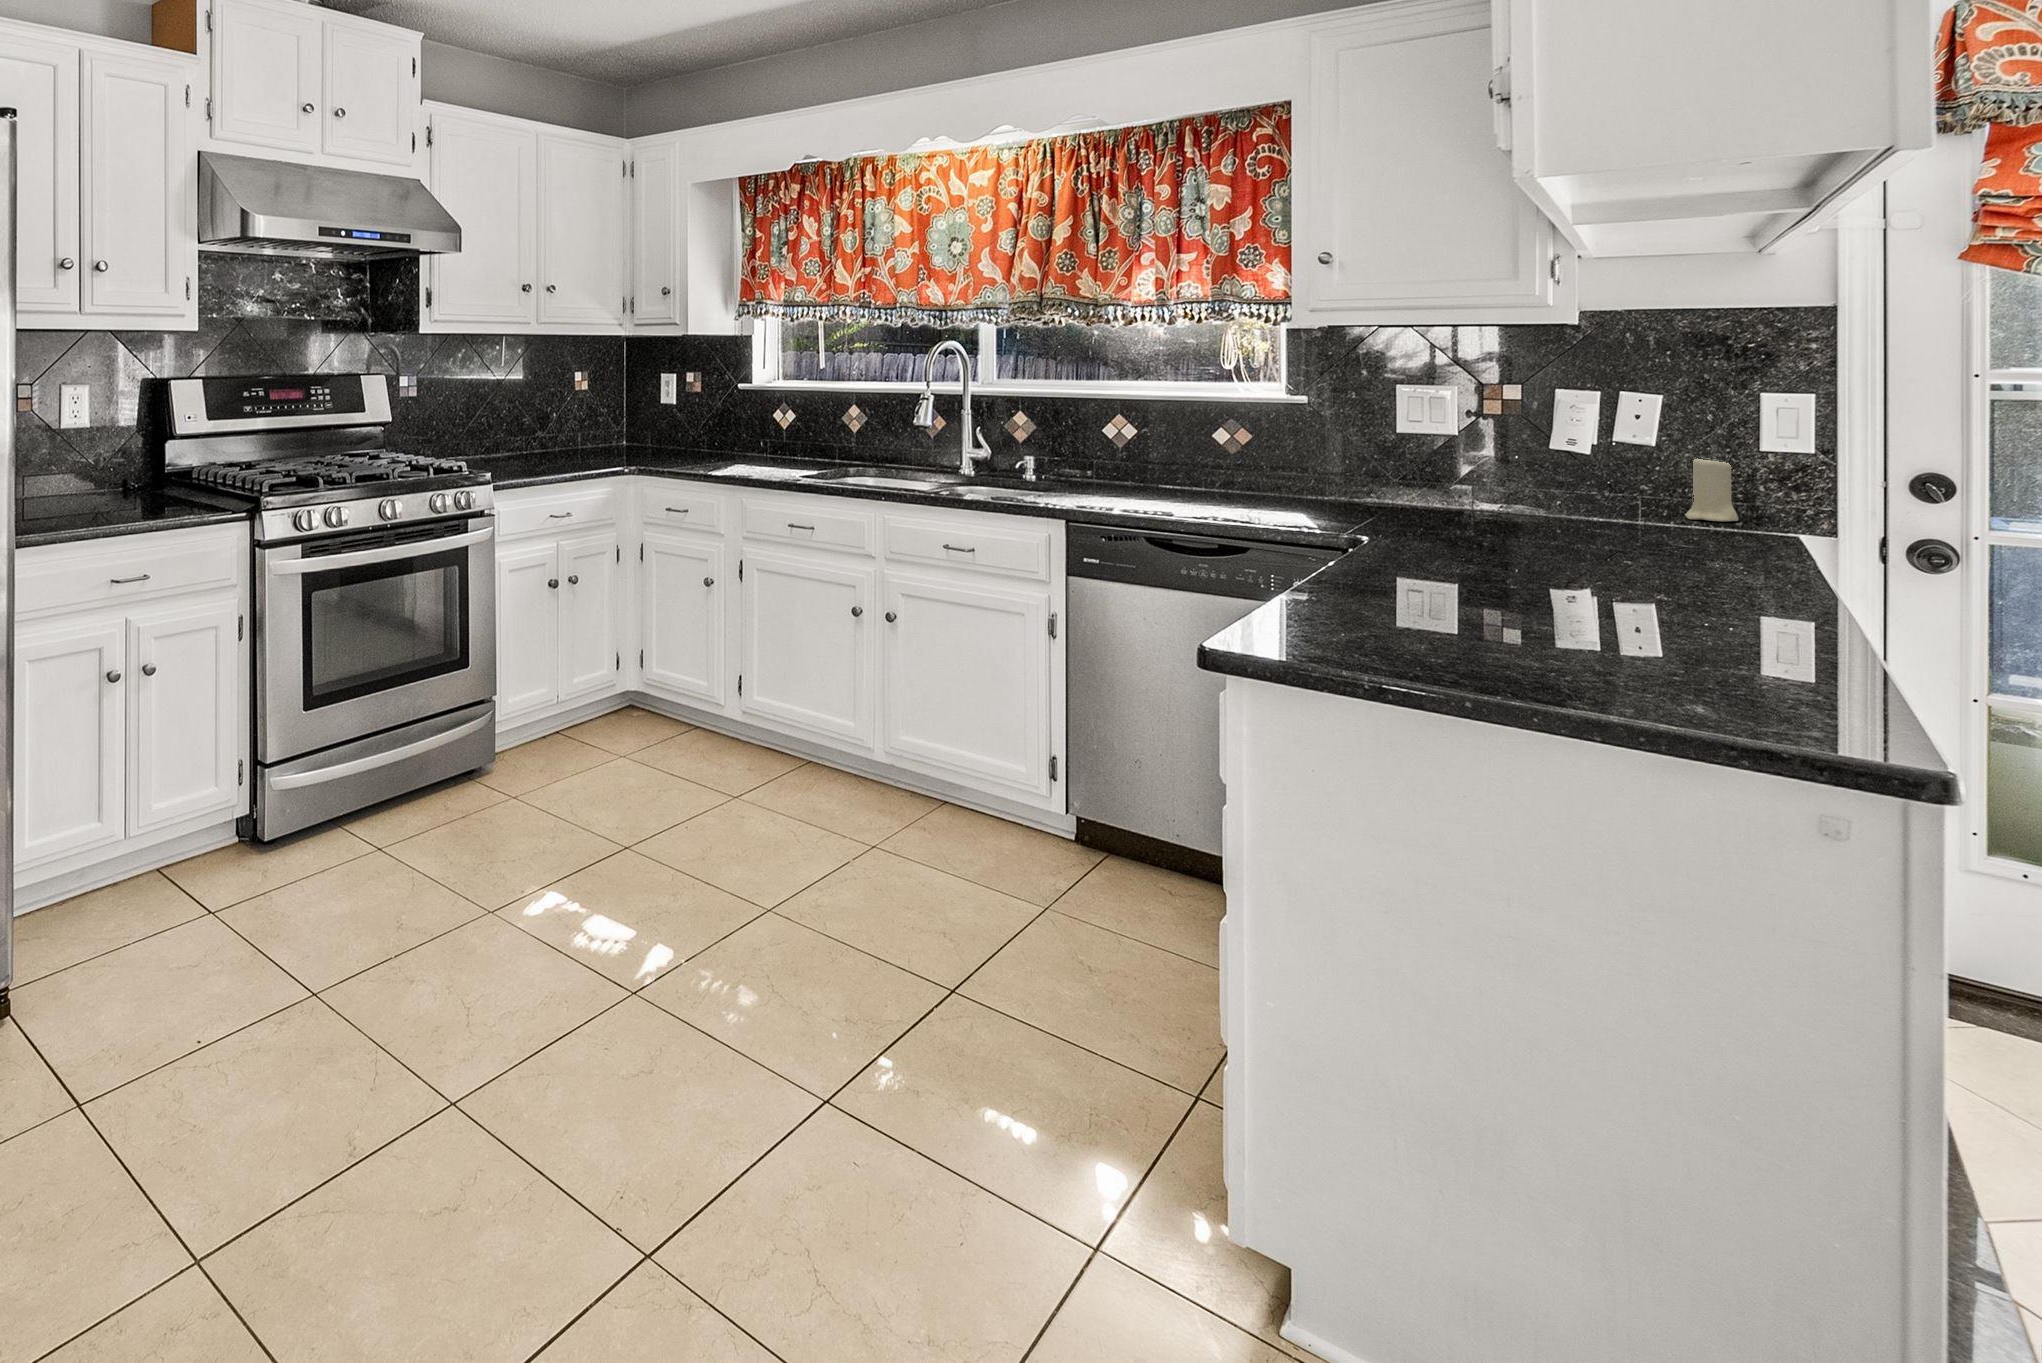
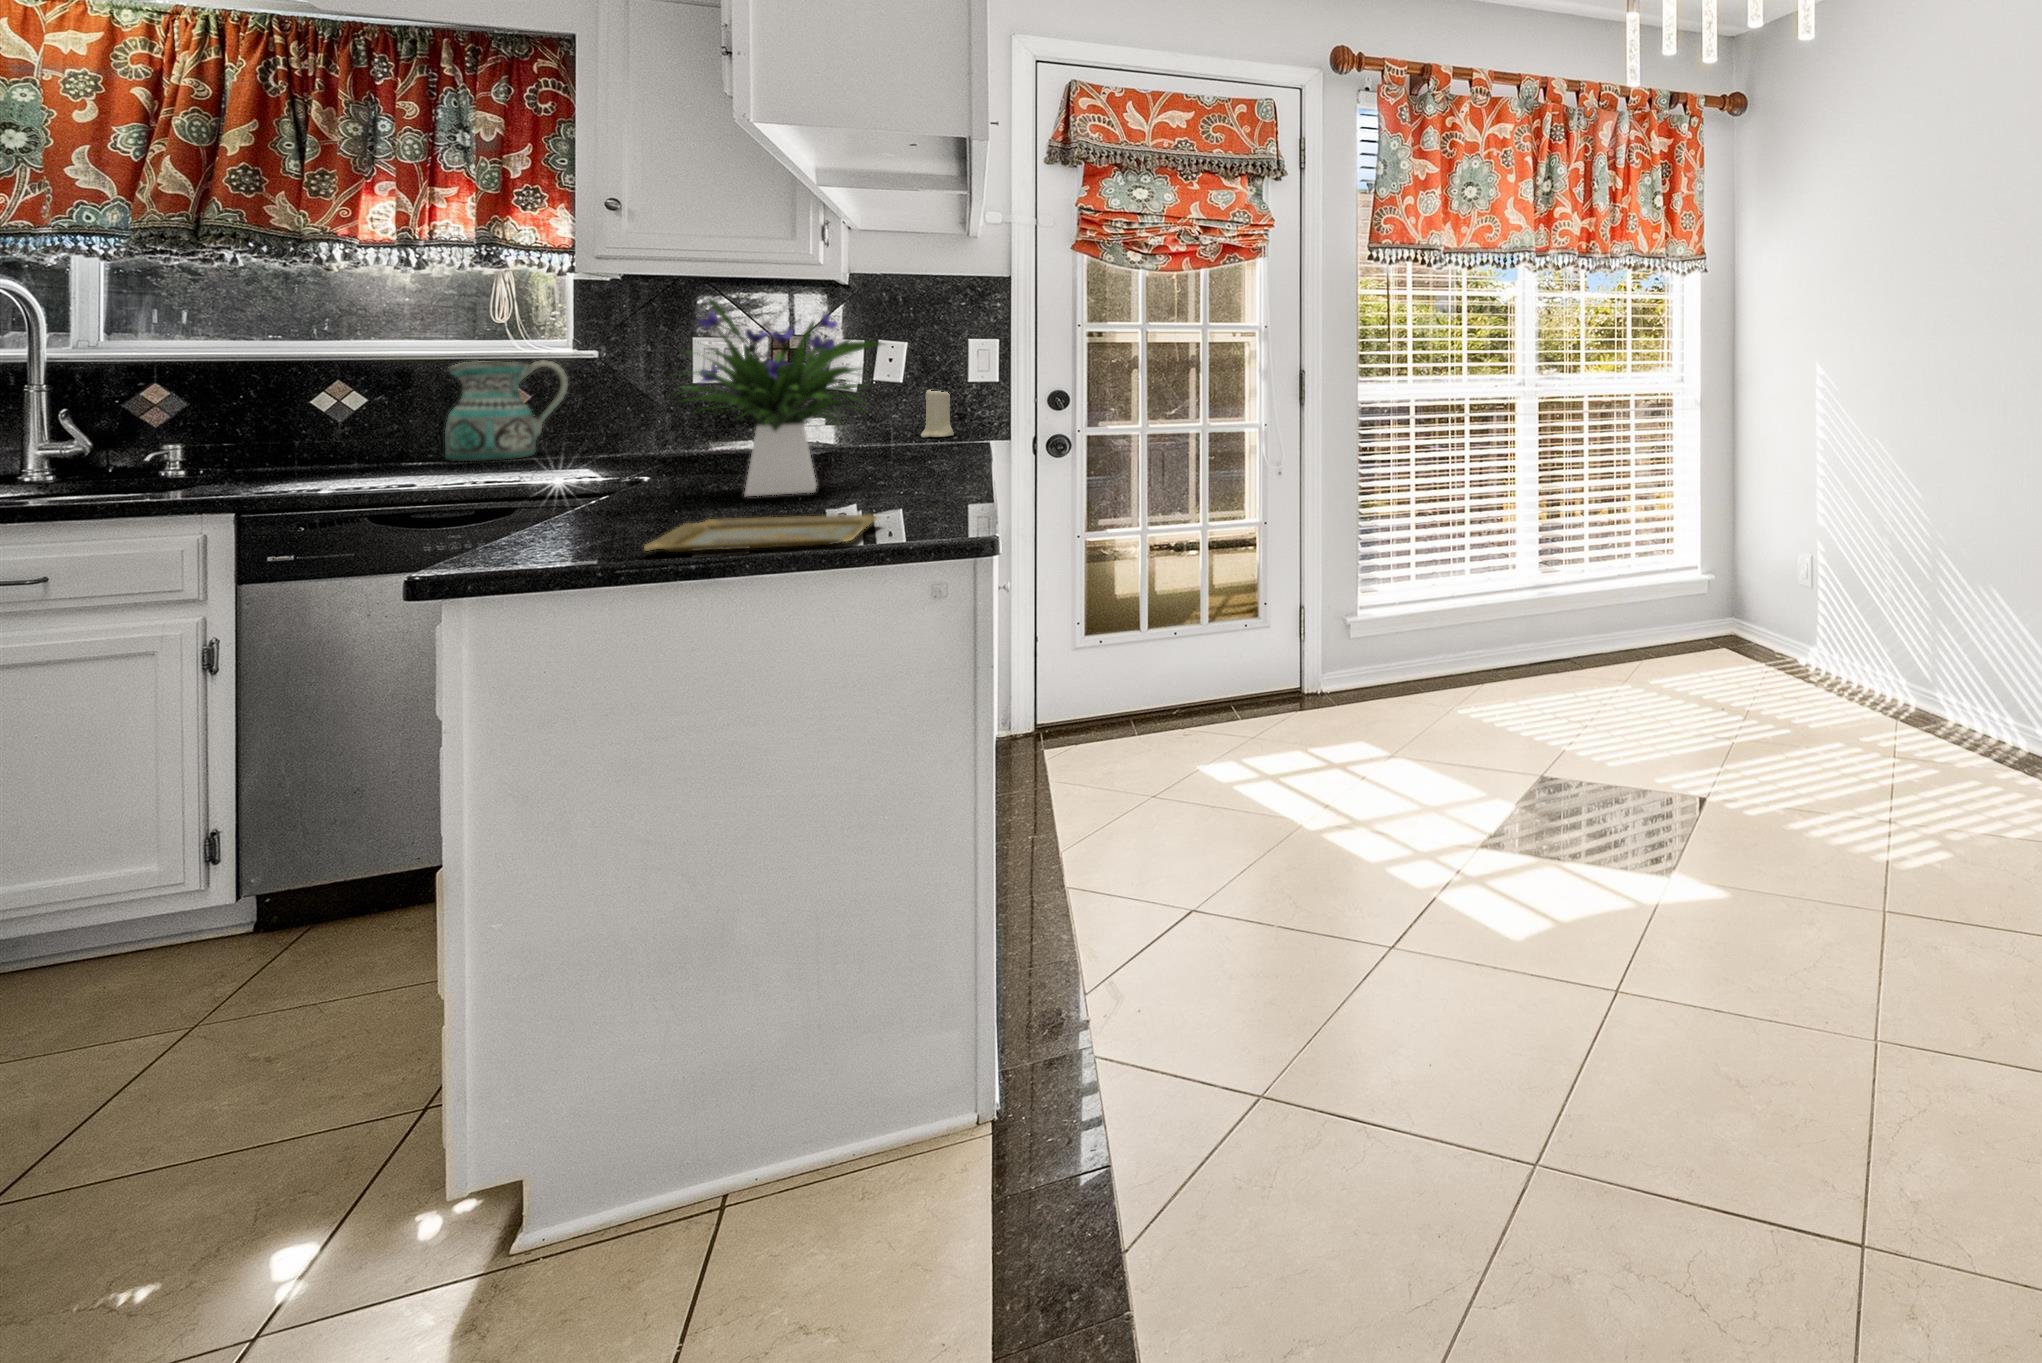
flower arrangement: none [1400,355,1670,588] -> present [676,298,881,496]
ceramic pitcher: none [1193,405,1285,495] -> present [445,360,568,461]
tray: none [1413,612,1703,682] -> present [644,514,877,552]

